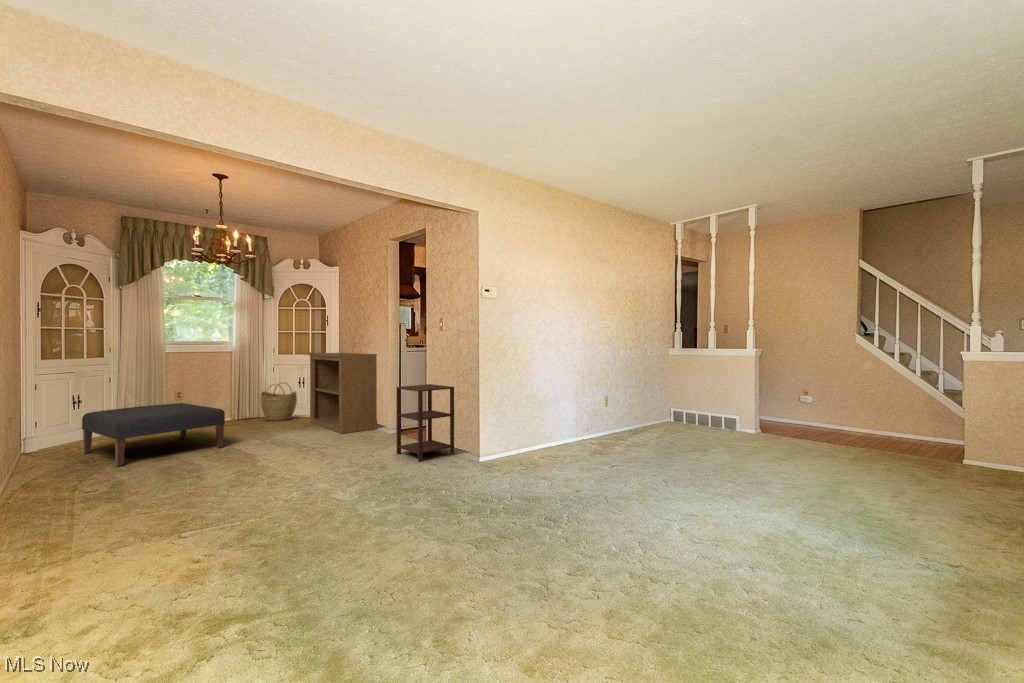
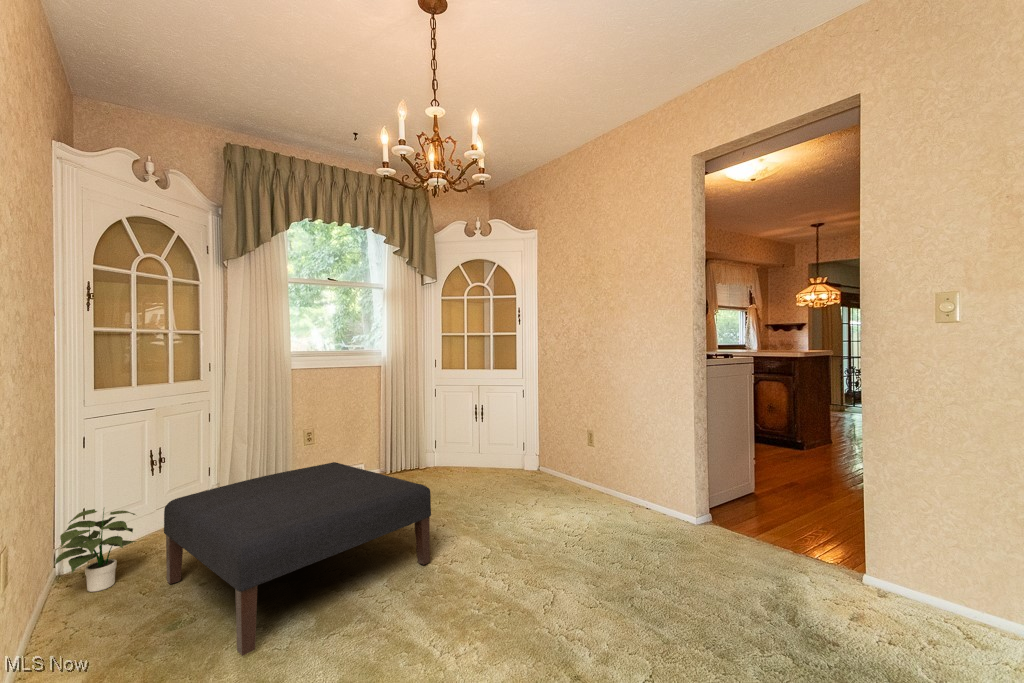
bookshelf: present [308,352,377,434] -> none [506,364,649,514]
woven basket: present [261,383,297,421] -> none [427,412,478,474]
side table: present [397,384,454,461] -> none [847,434,1006,658]
potted plant: none [26,417,67,456] -> present [54,509,136,592]

